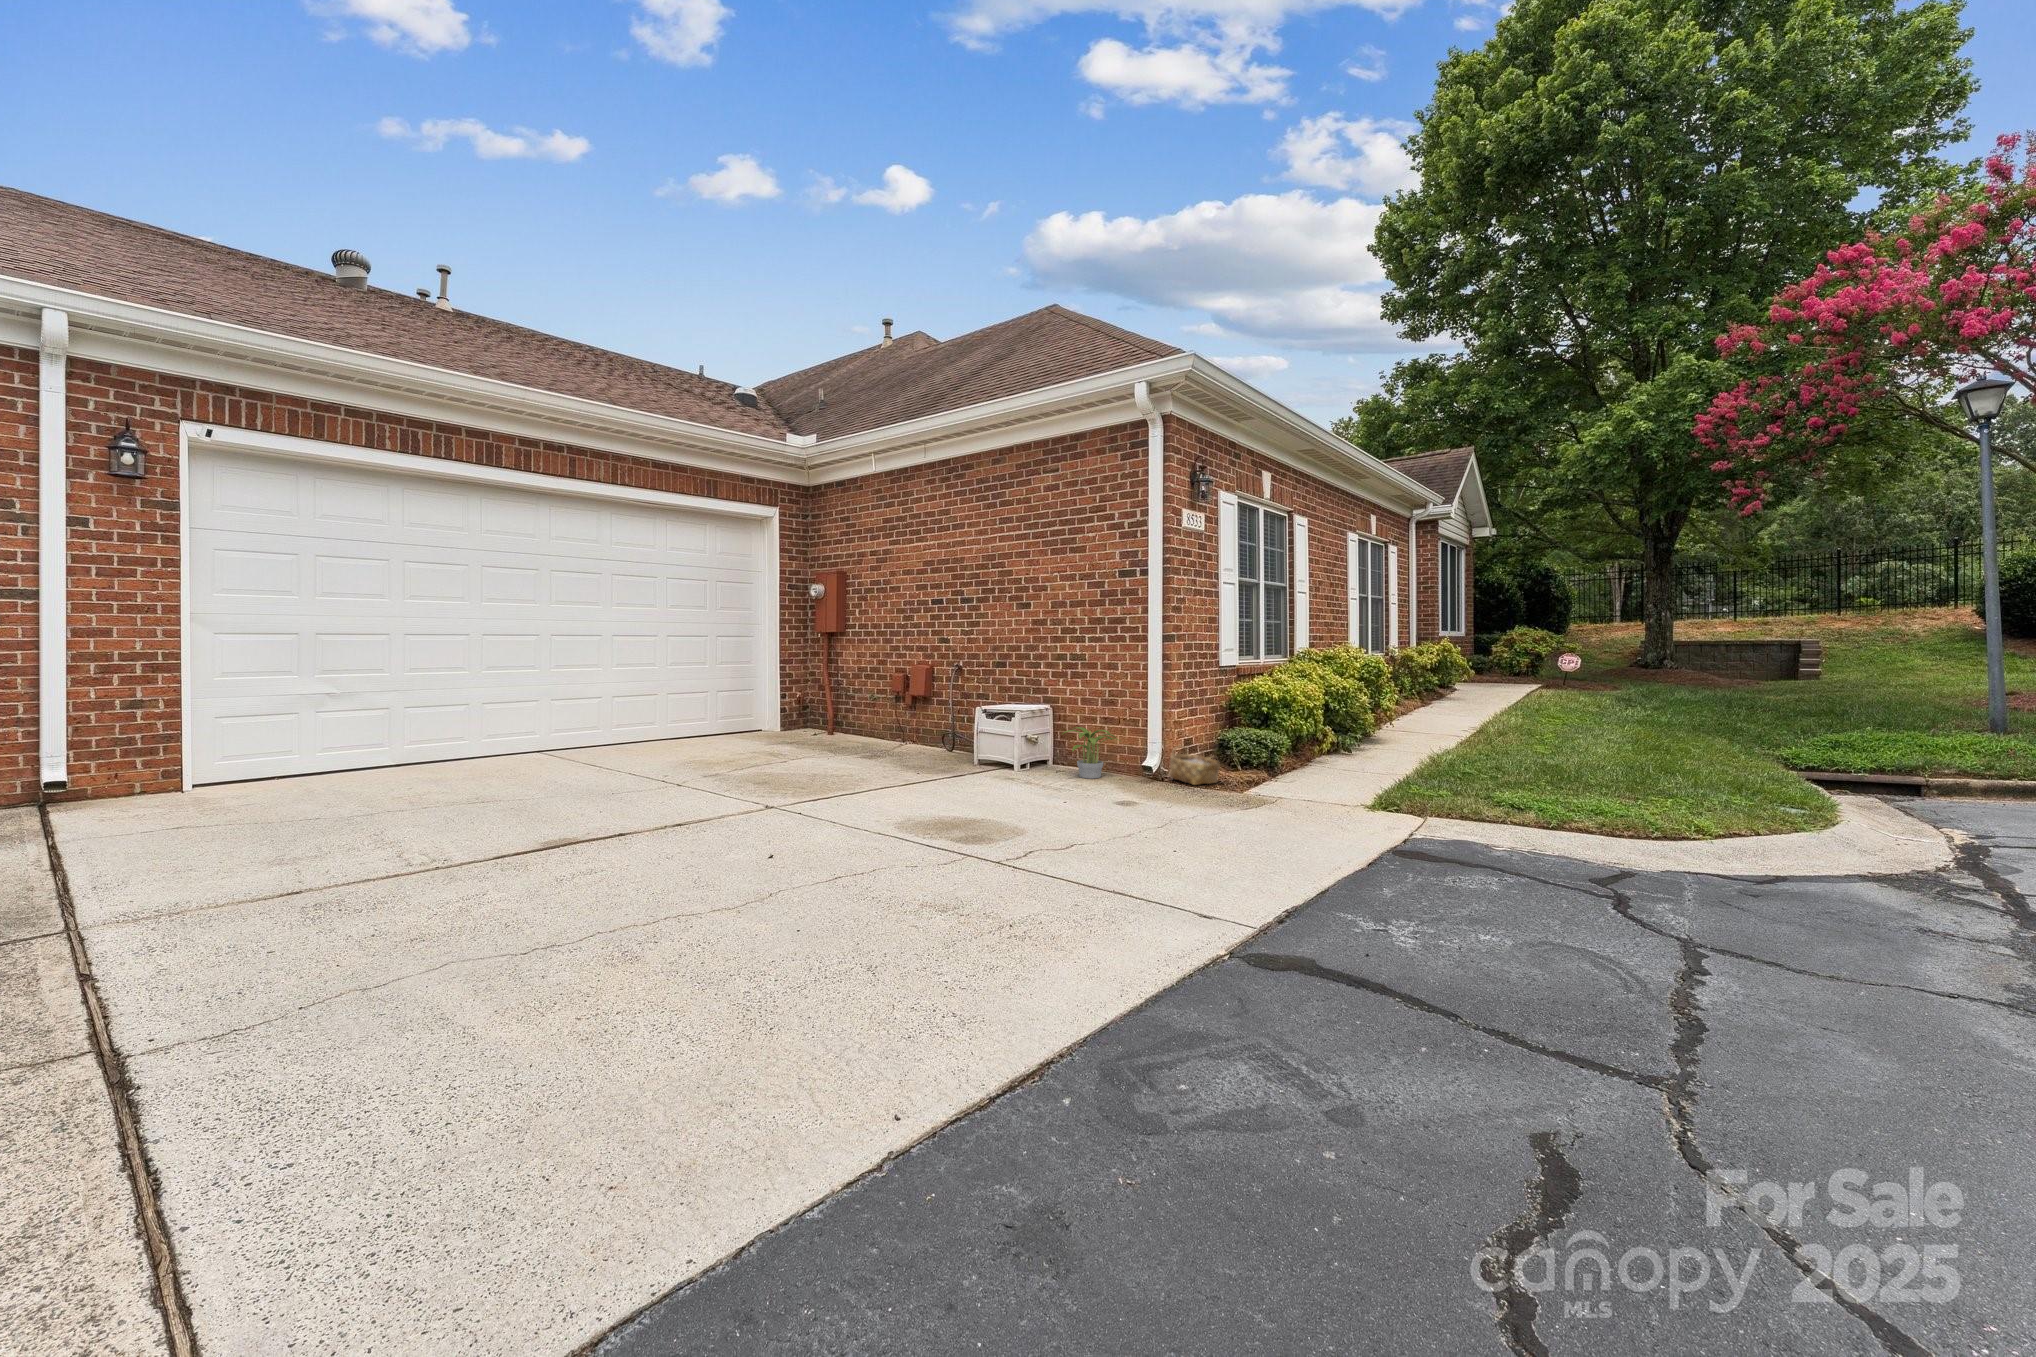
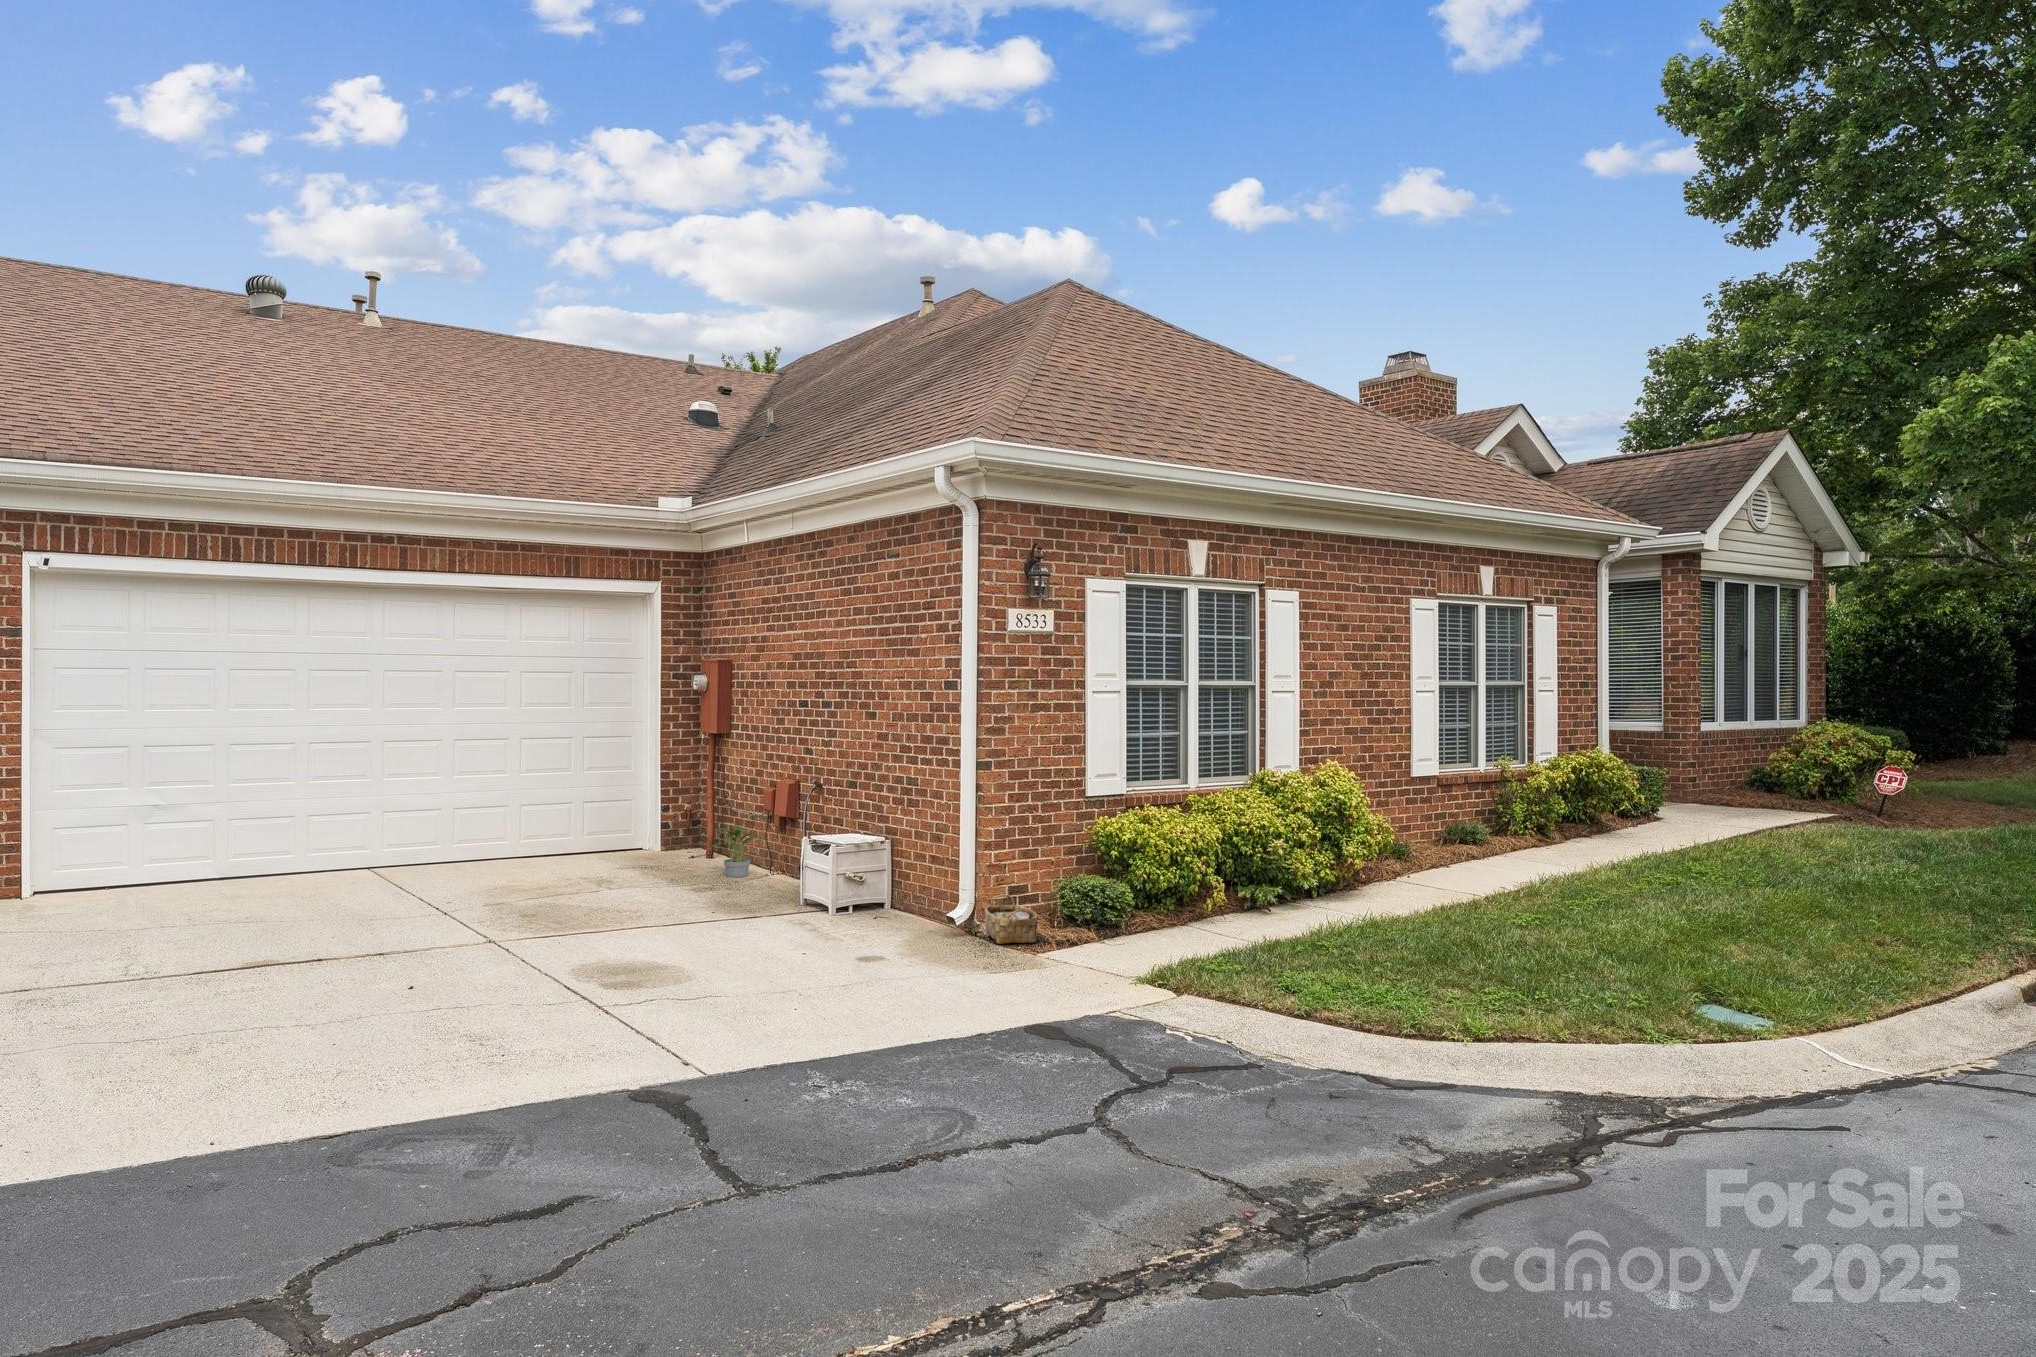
potted plant: present [1063,727,1118,778] -> present [710,825,763,877]

